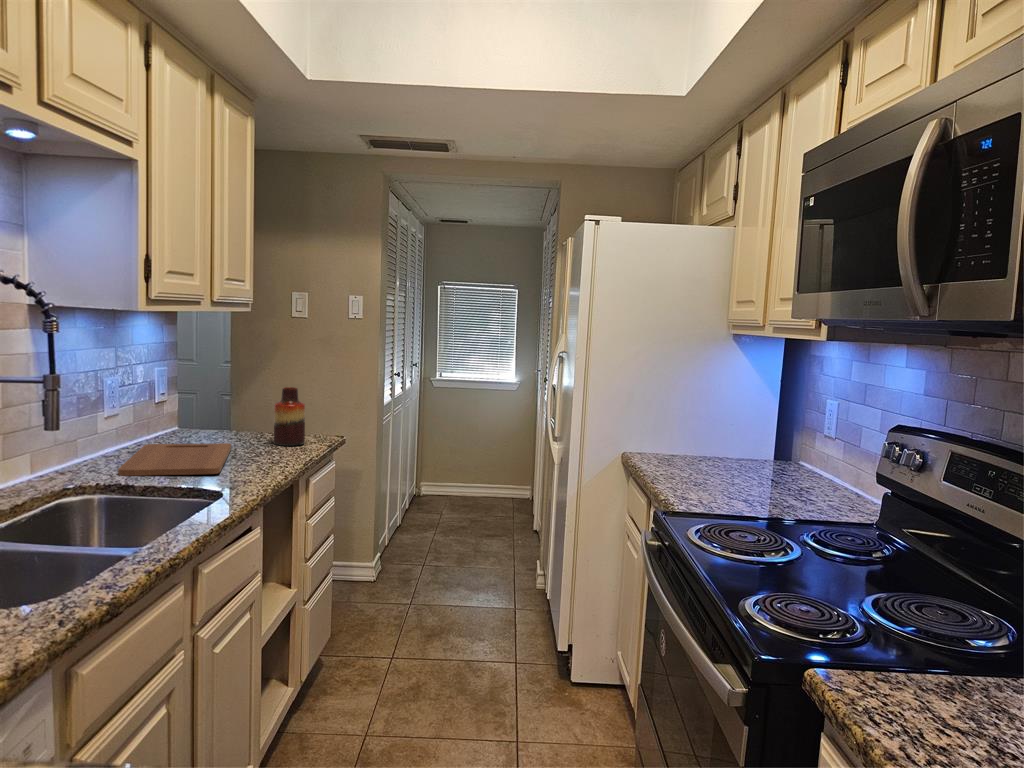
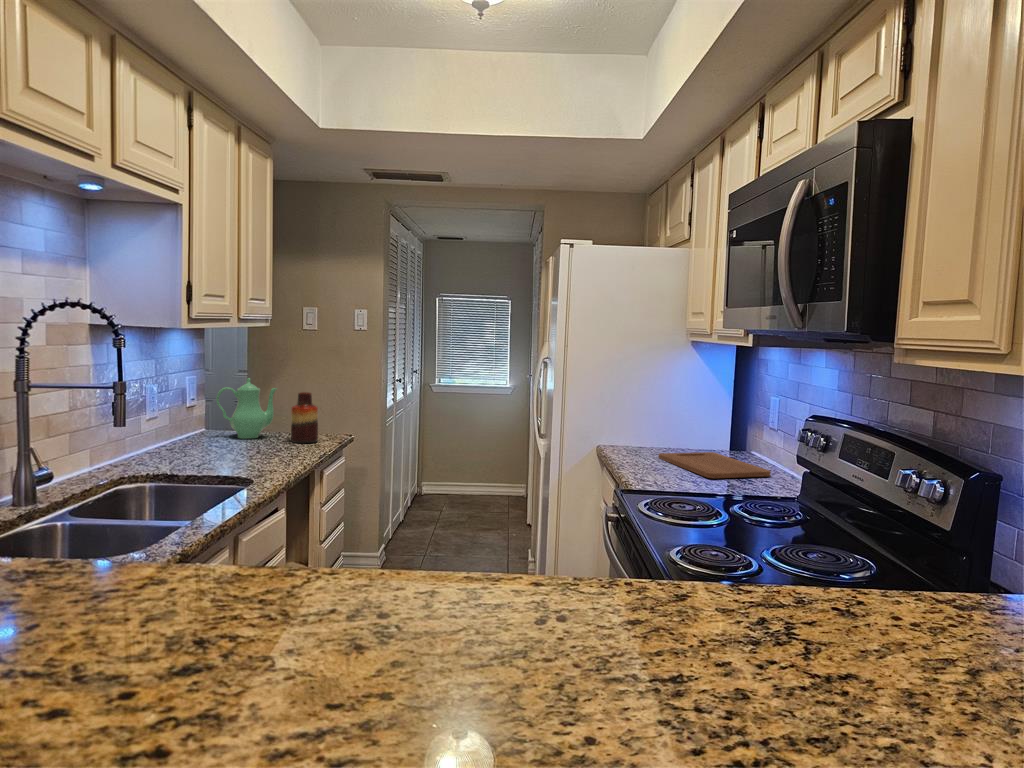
teapot: none [188,370,259,439] -> present [216,378,277,439]
cutting board: present [118,443,231,476] -> present [658,452,771,478]

